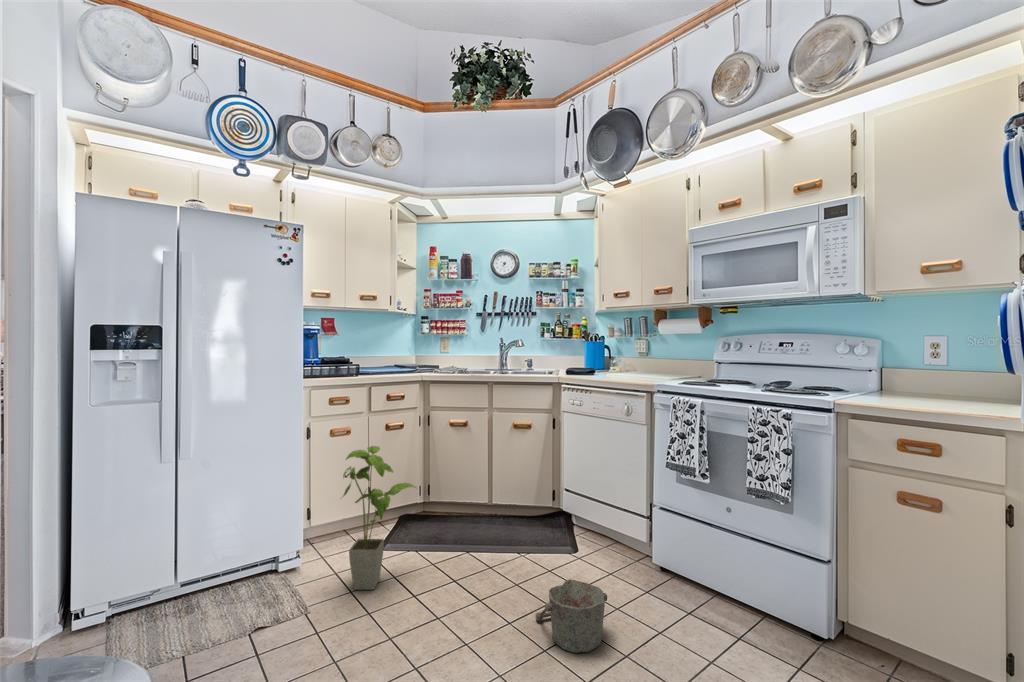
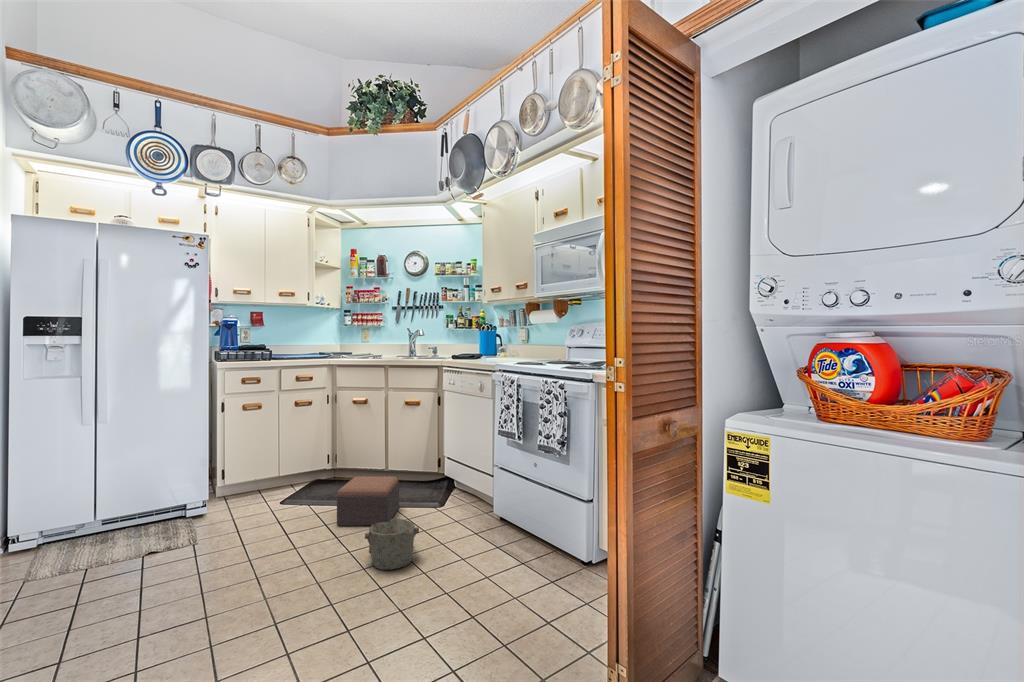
house plant: present [343,446,416,590] -> none [228,414,297,530]
footstool: none [470,515,532,581] -> present [337,476,399,526]

